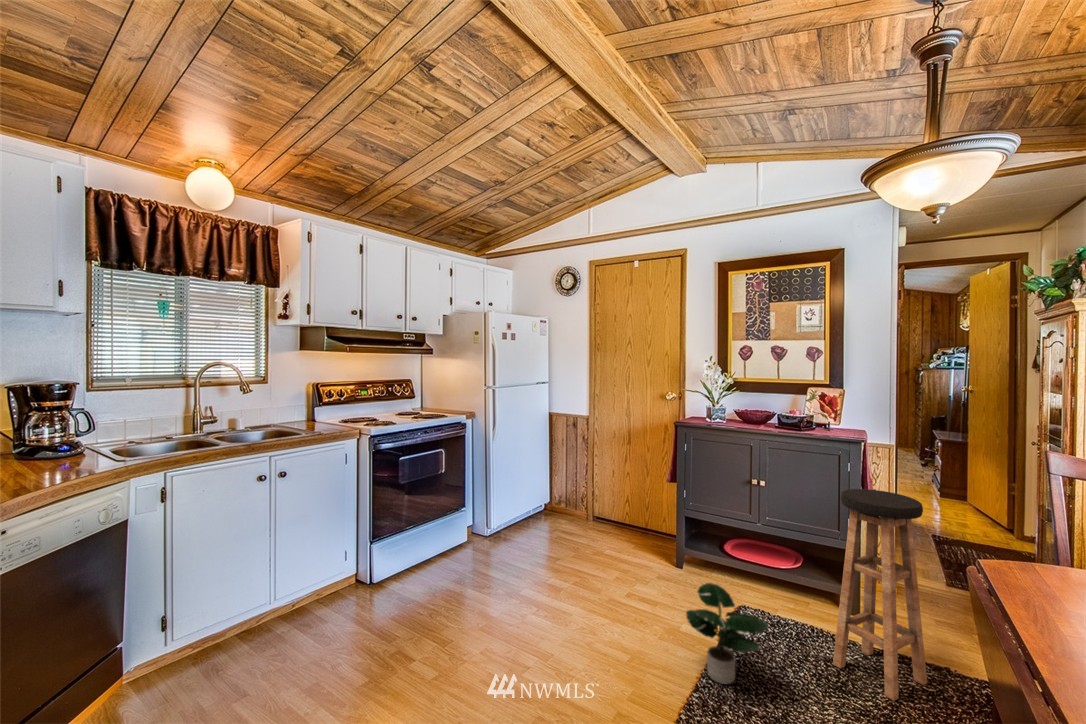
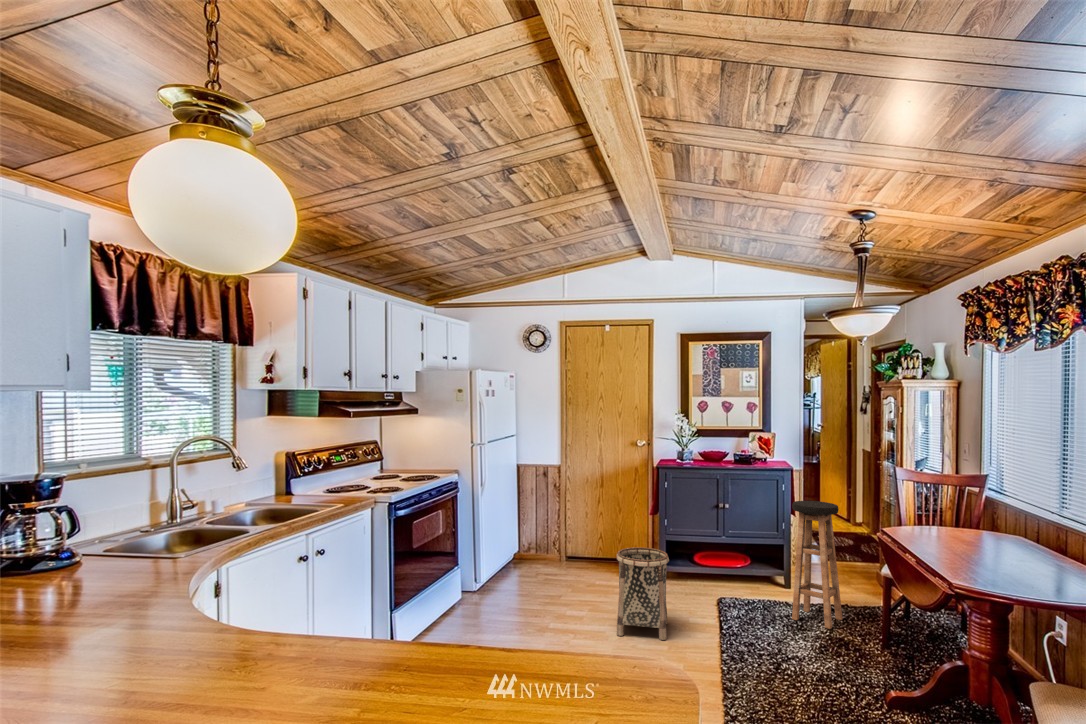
basket: none [557,528,637,663] -> present [617,547,669,640]
potted plant: present [686,583,768,684] -> none [710,575,764,638]

